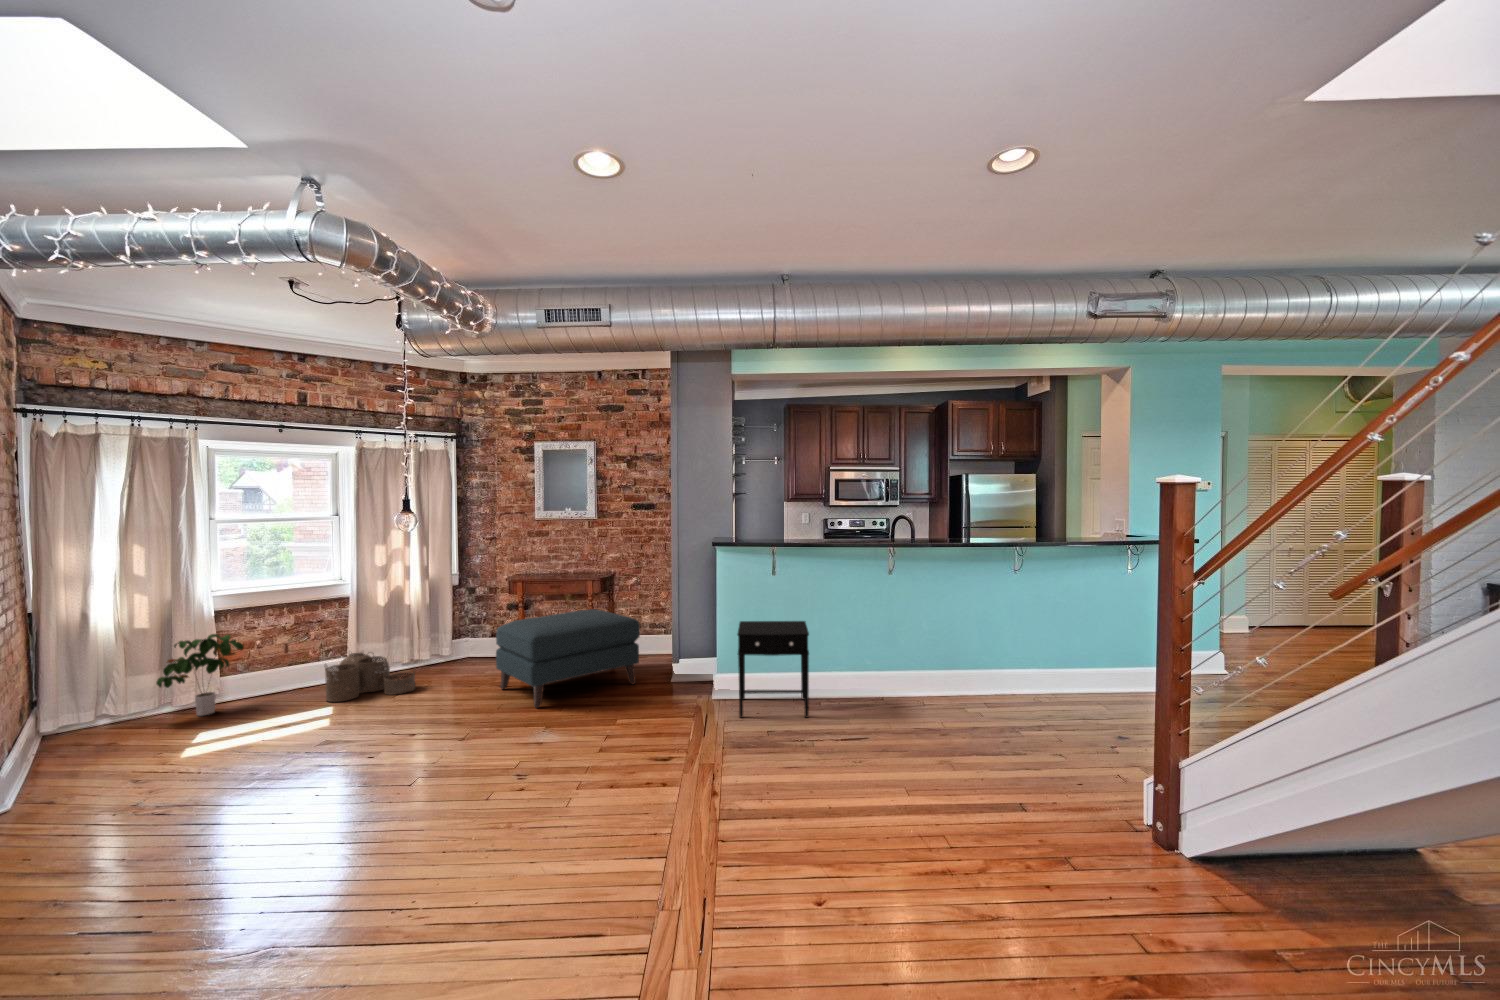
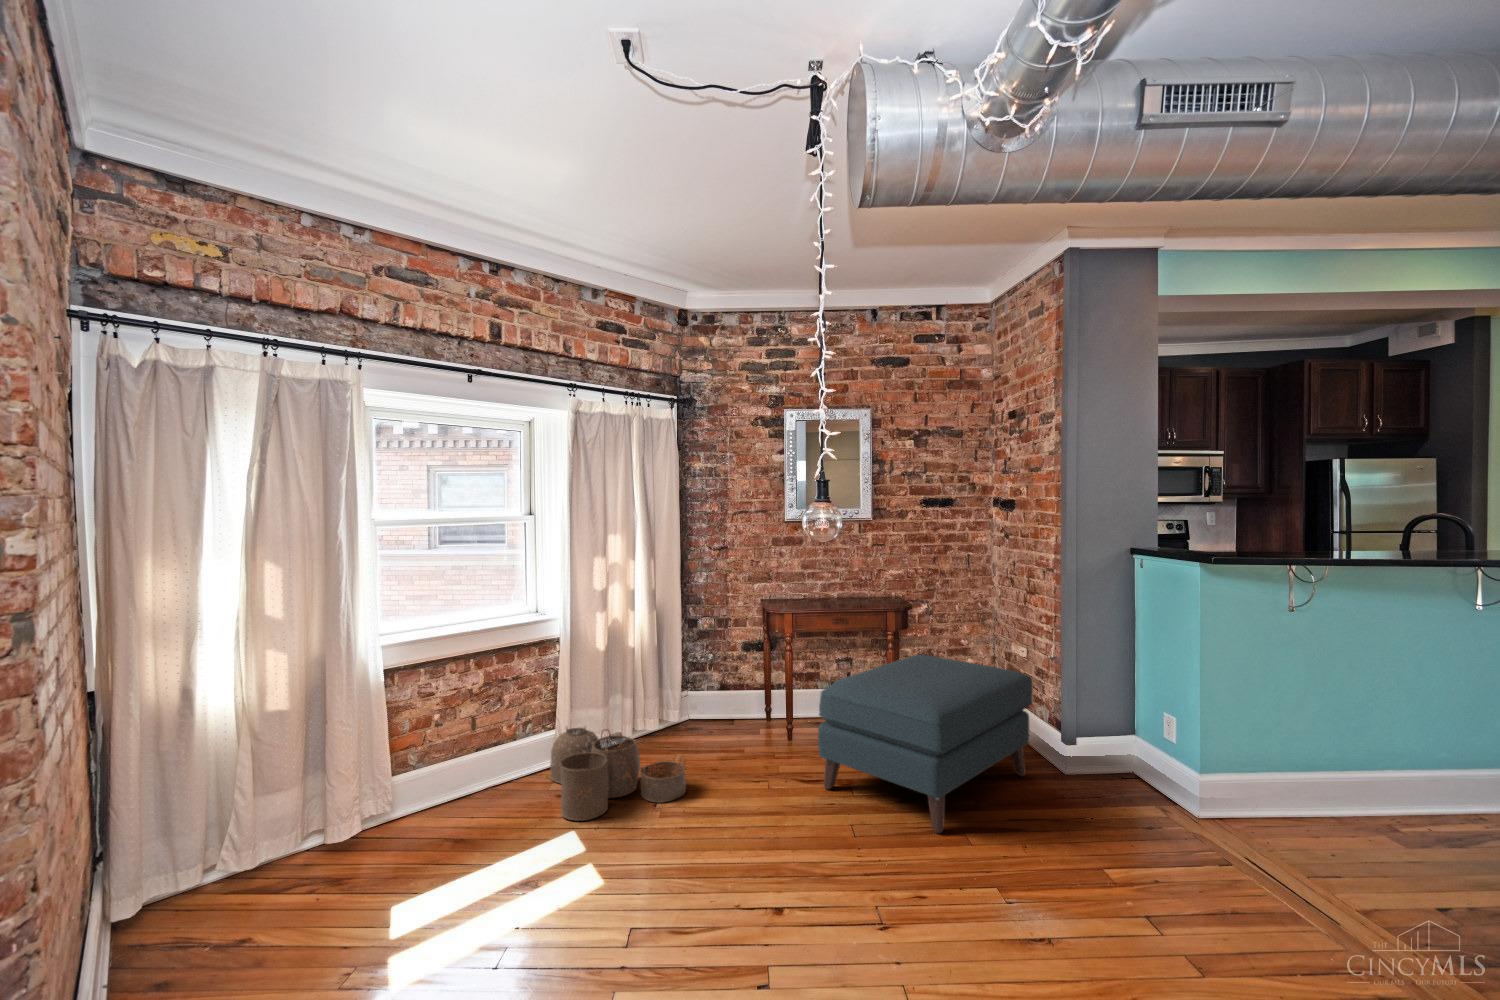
side table: present [737,621,809,718] -> none [1242,679,1447,854]
potted plant: present [156,634,244,716] -> none [309,712,429,857]

